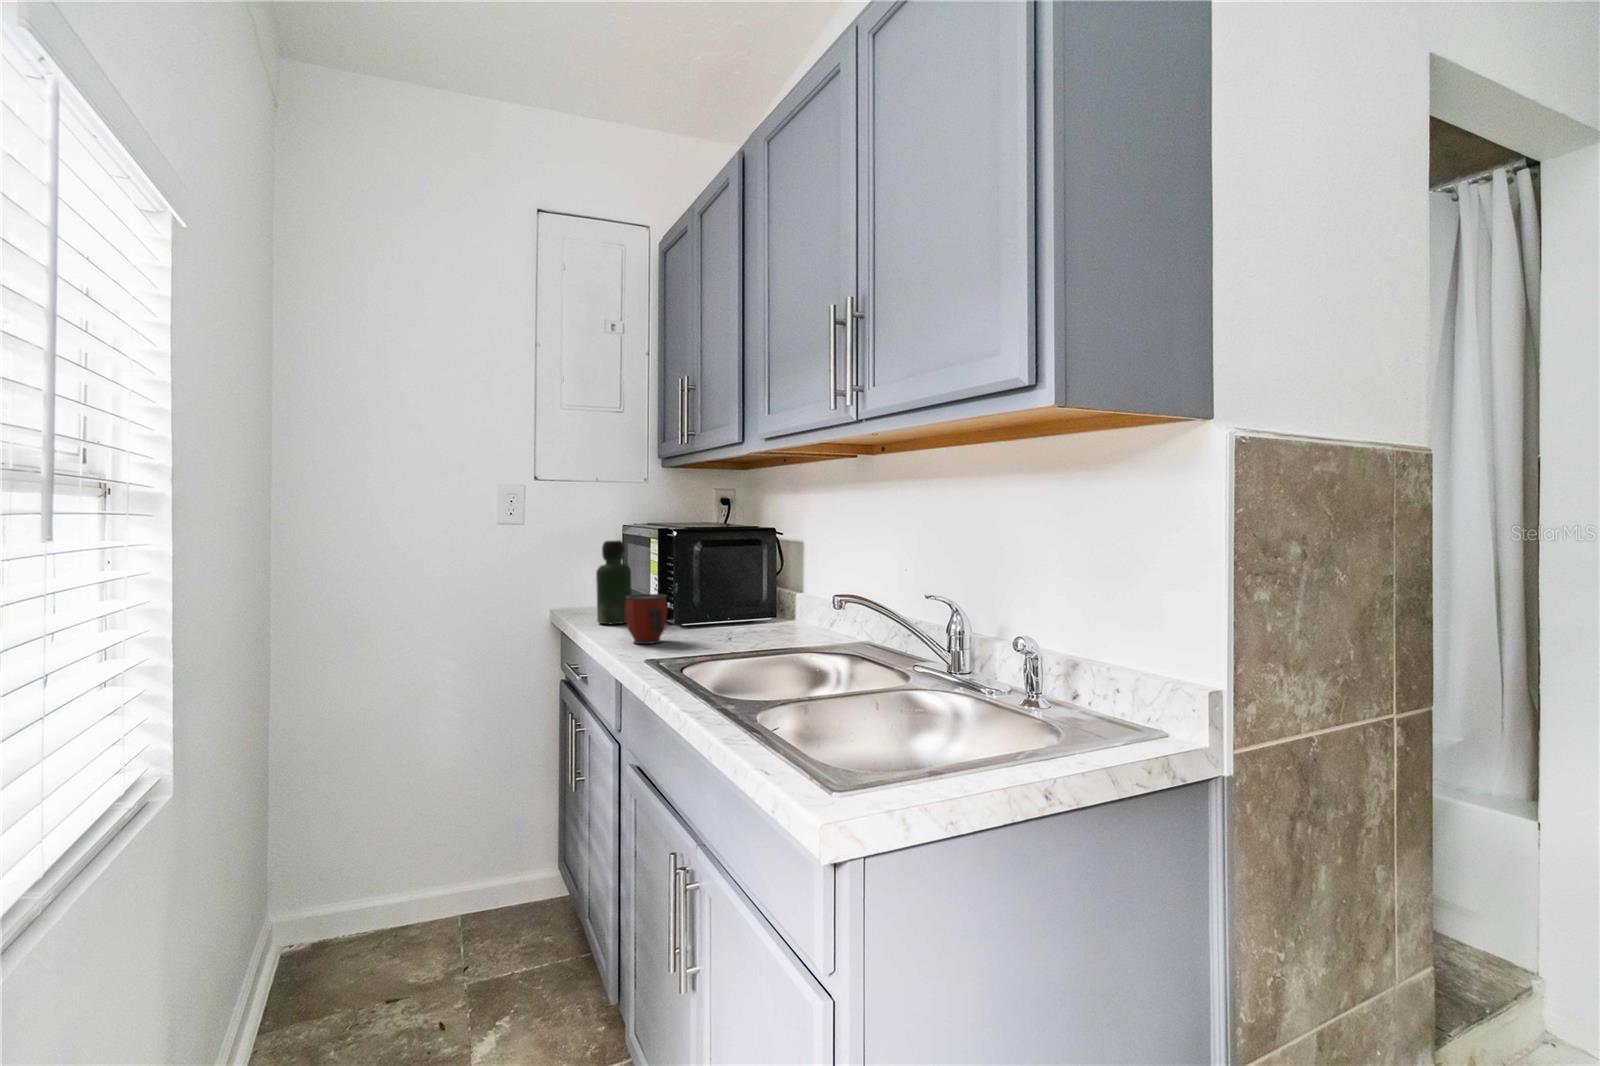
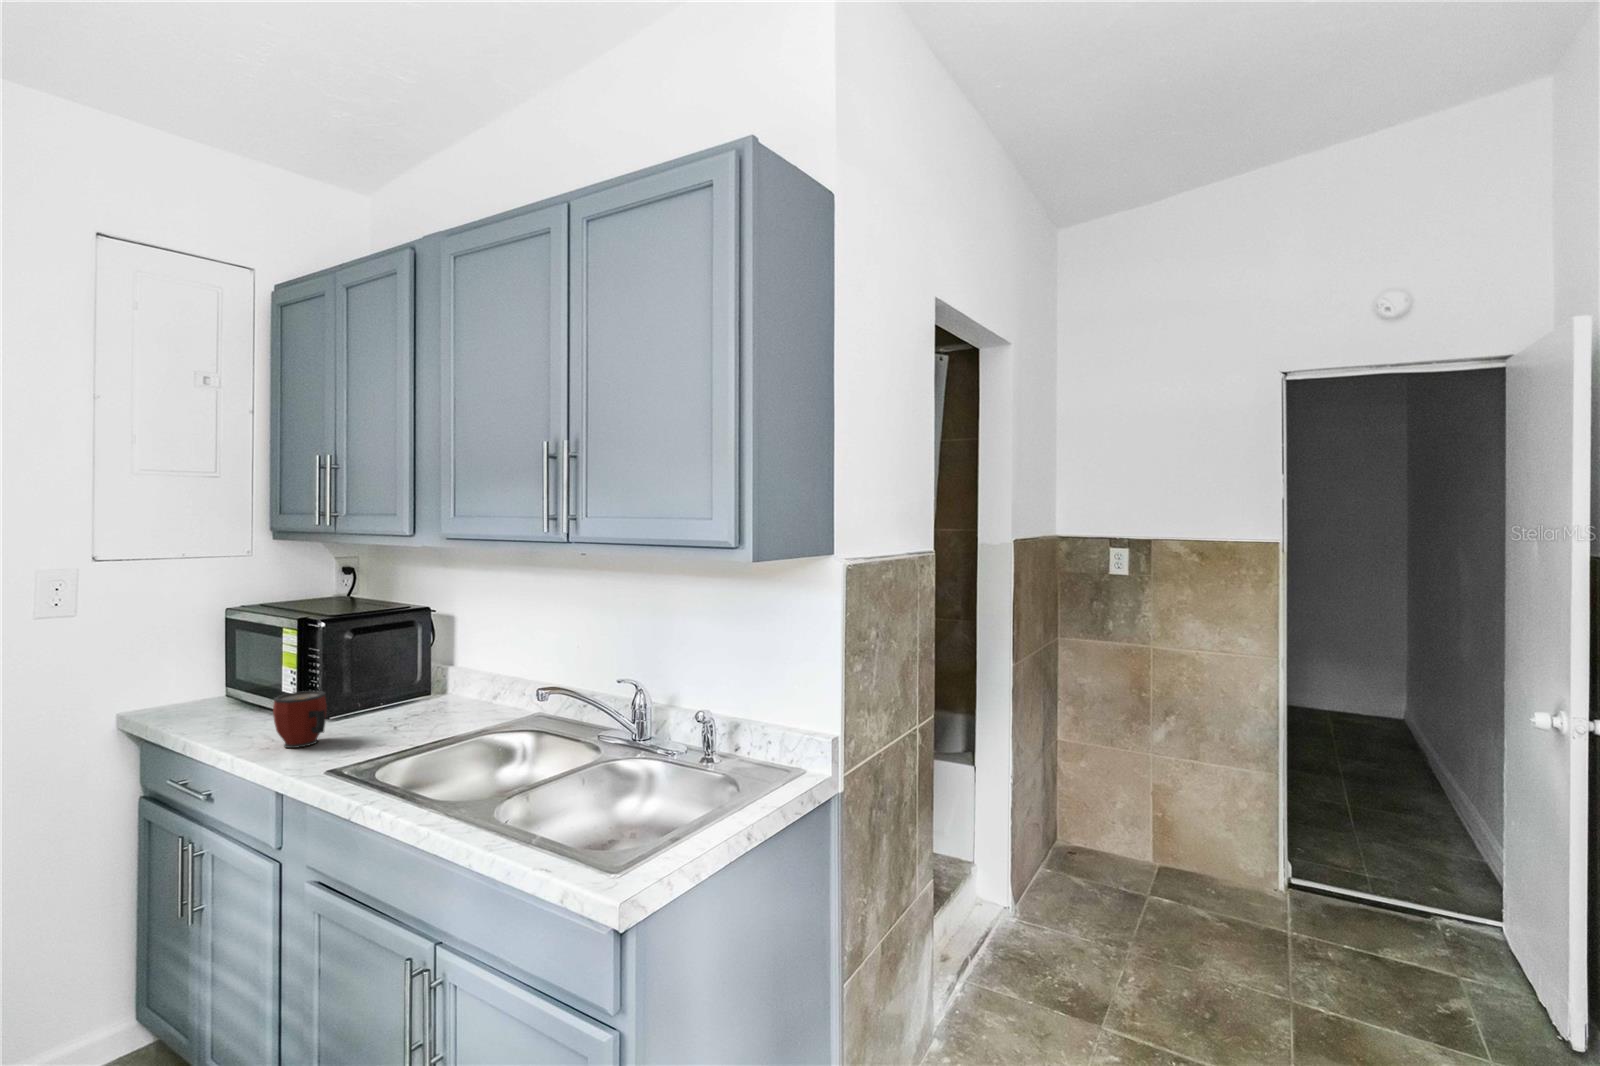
bottle: present [596,541,632,624] -> none [206,630,255,726]

